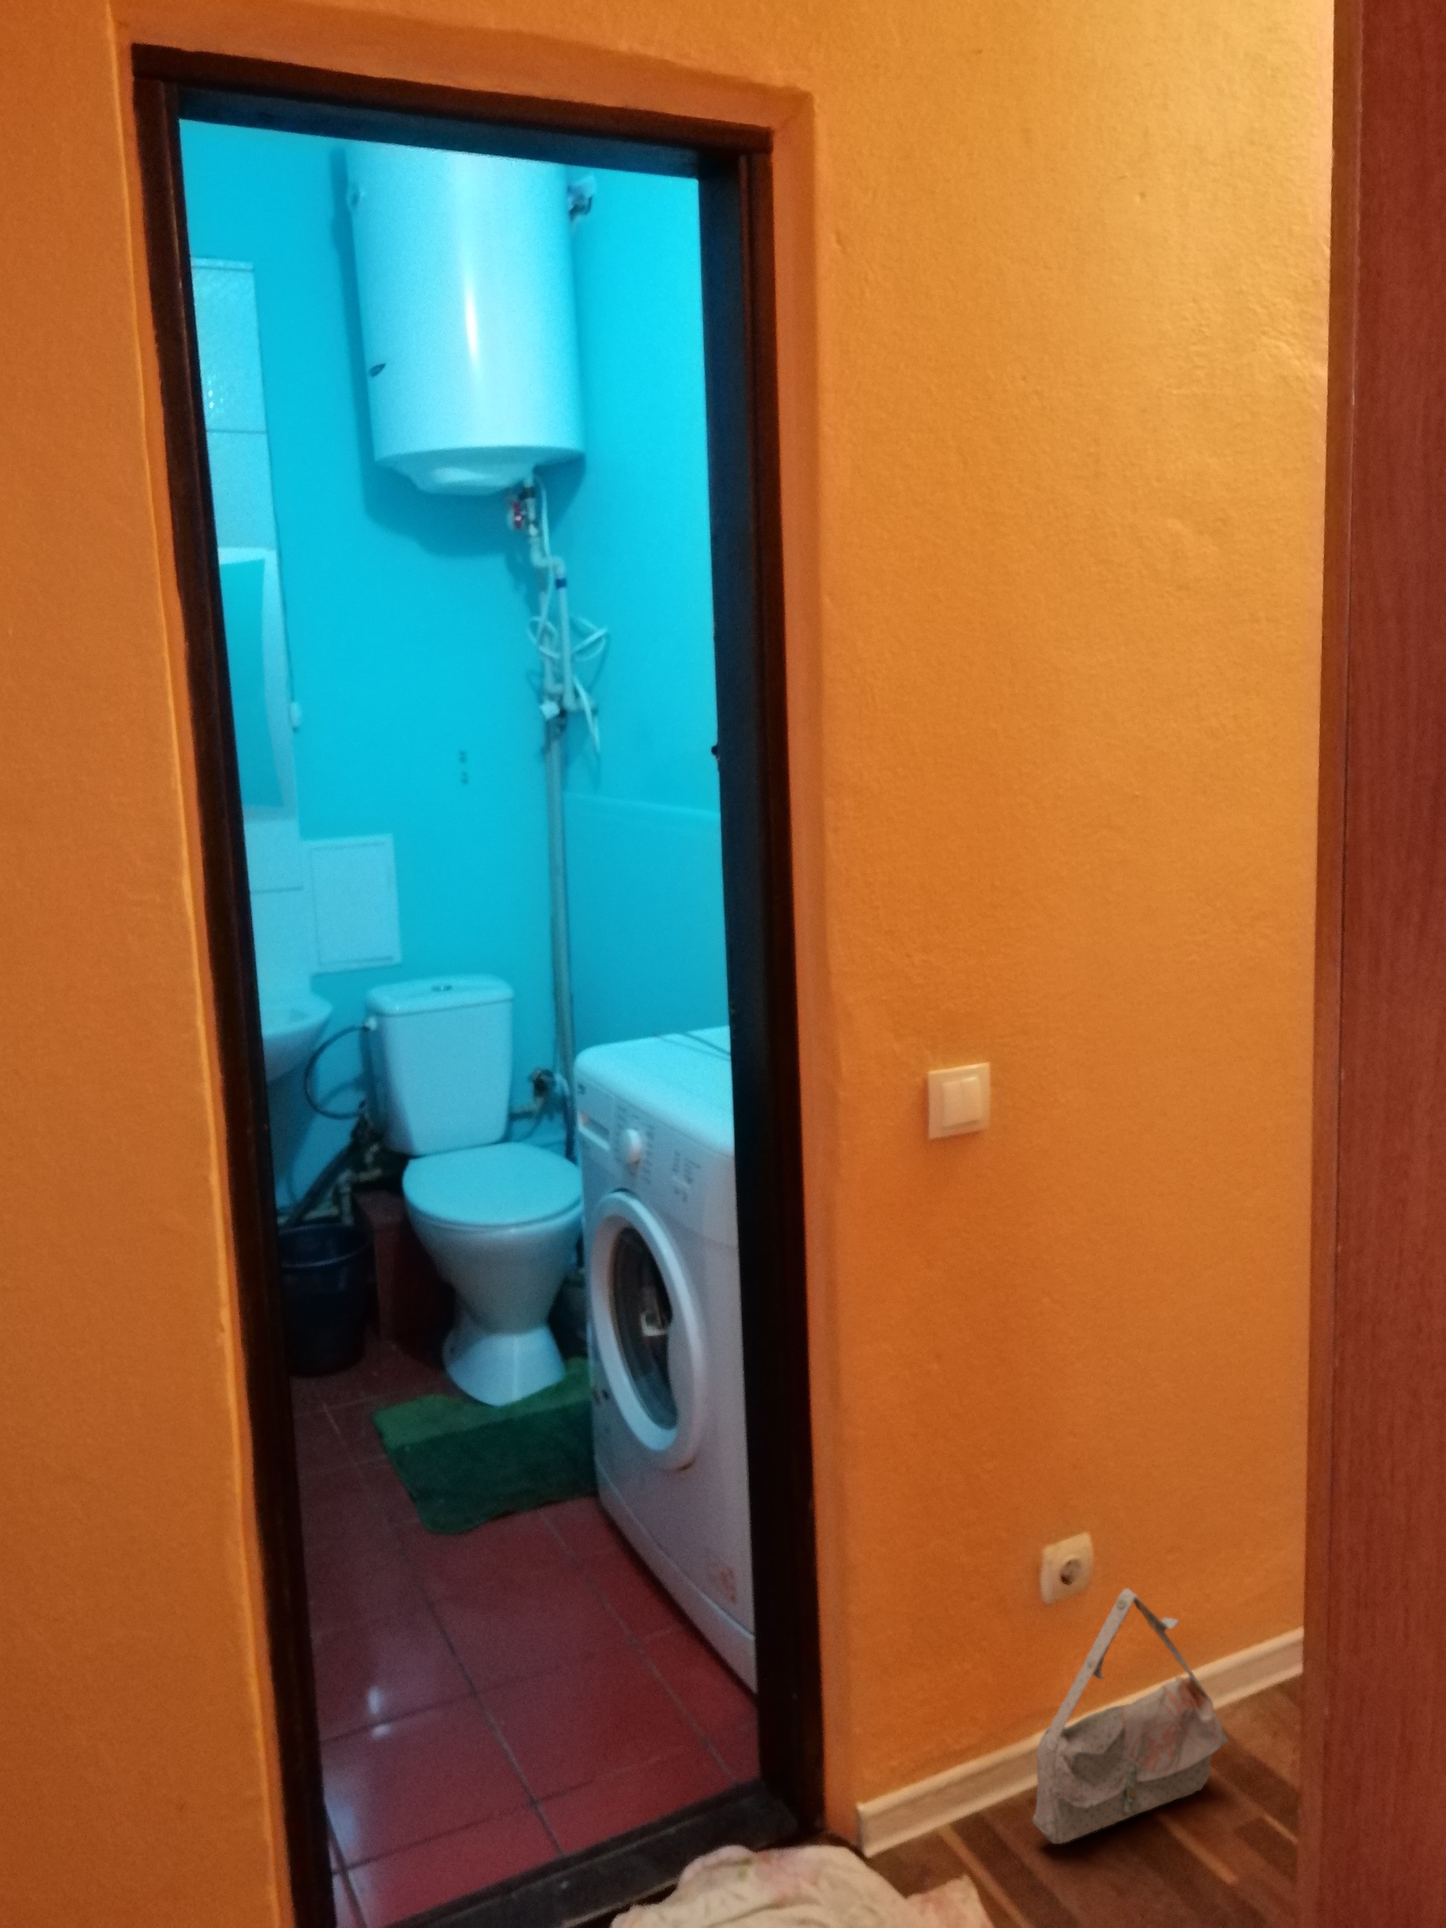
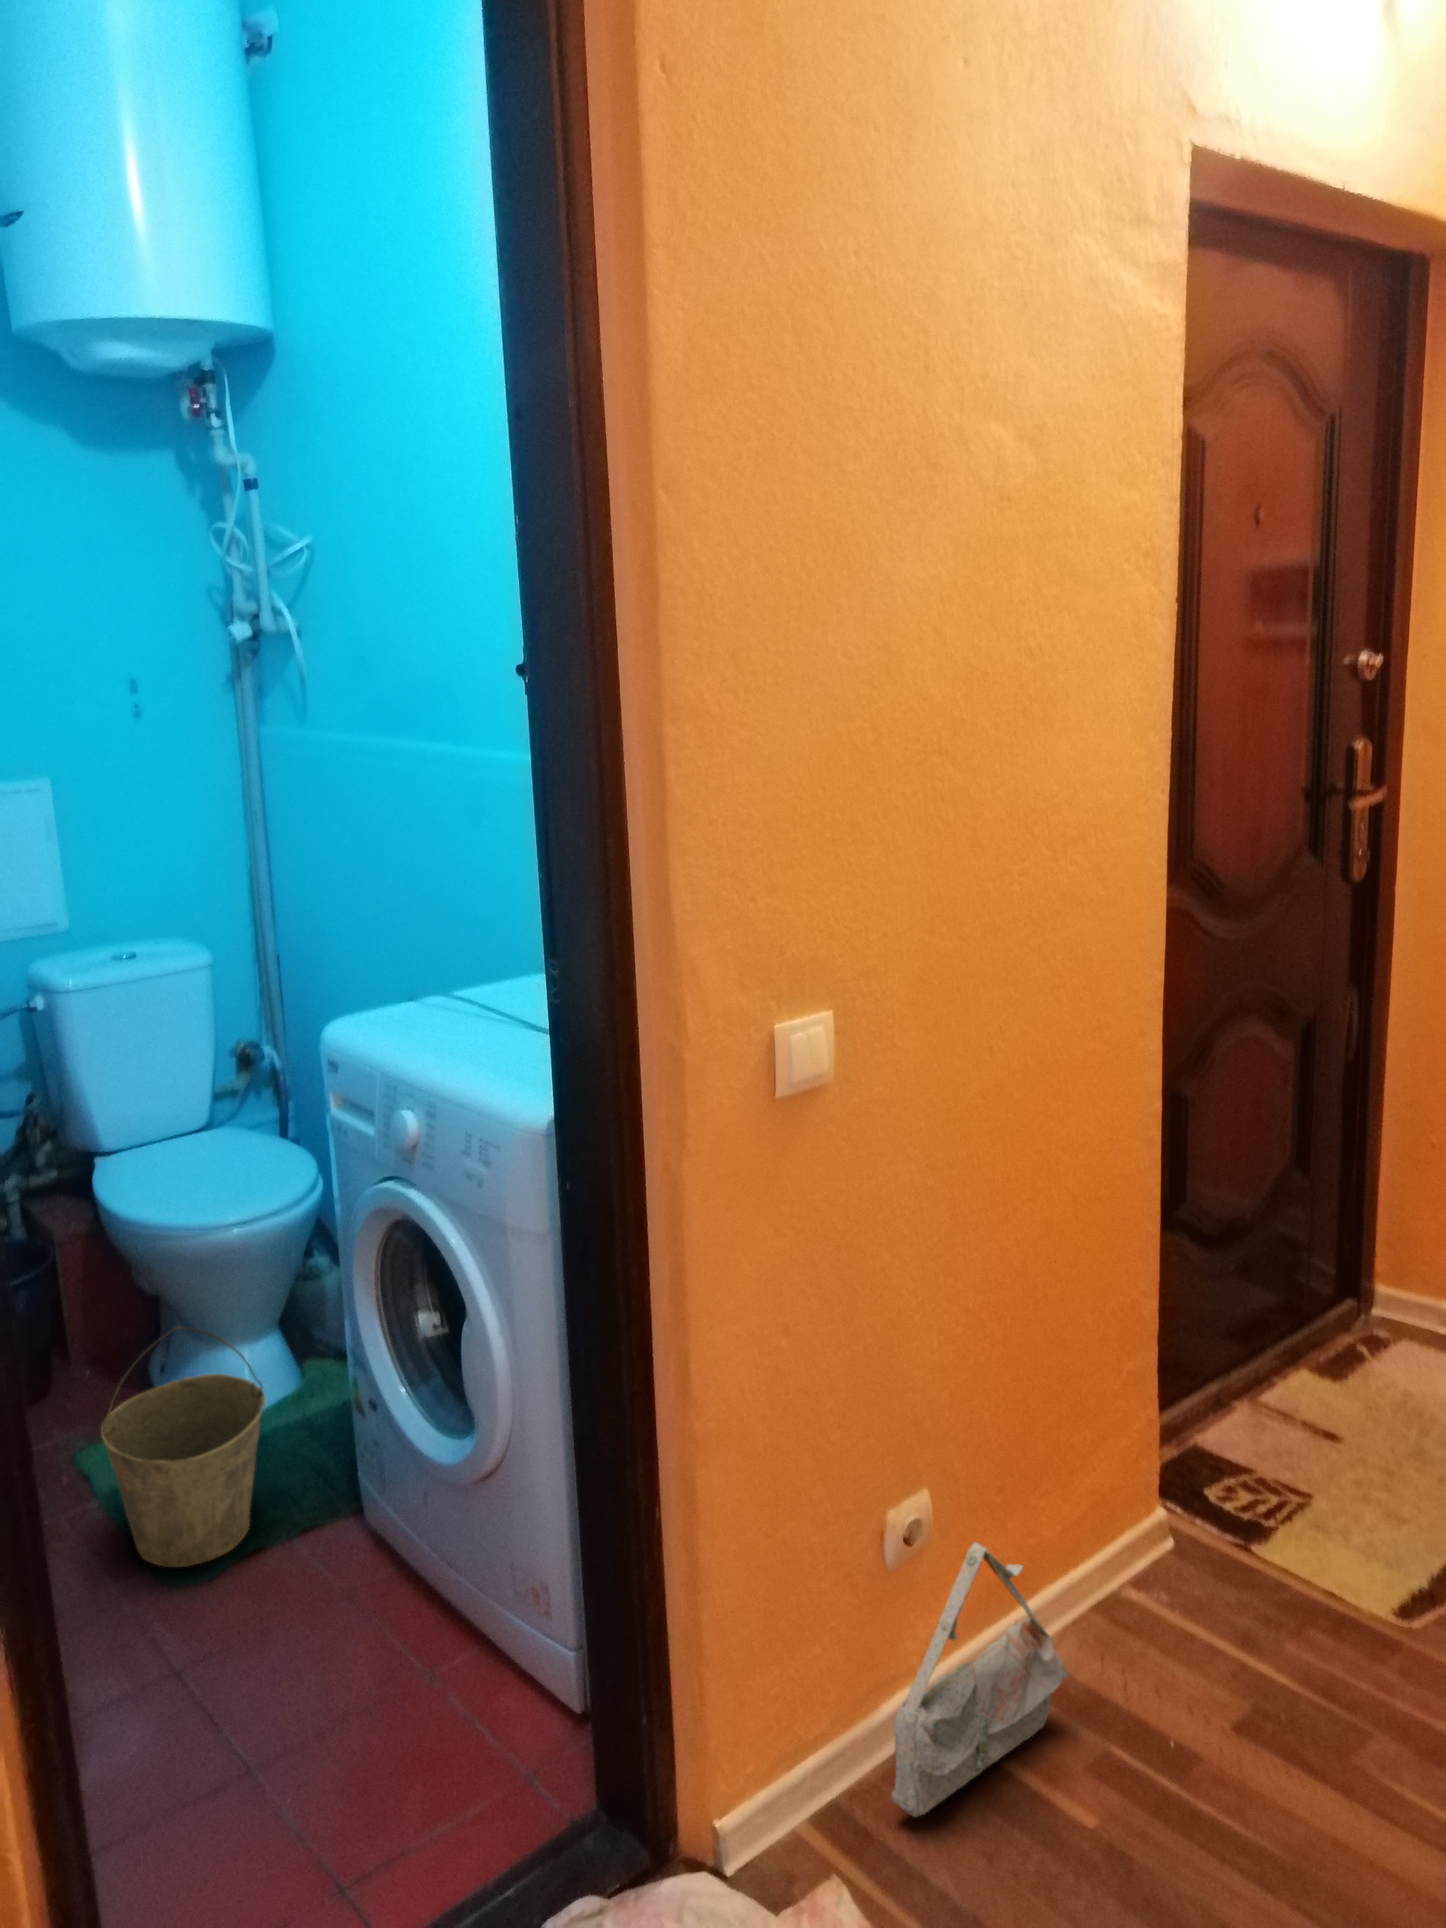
bucket: none [389,1304,521,1511] -> present [101,1327,265,1567]

